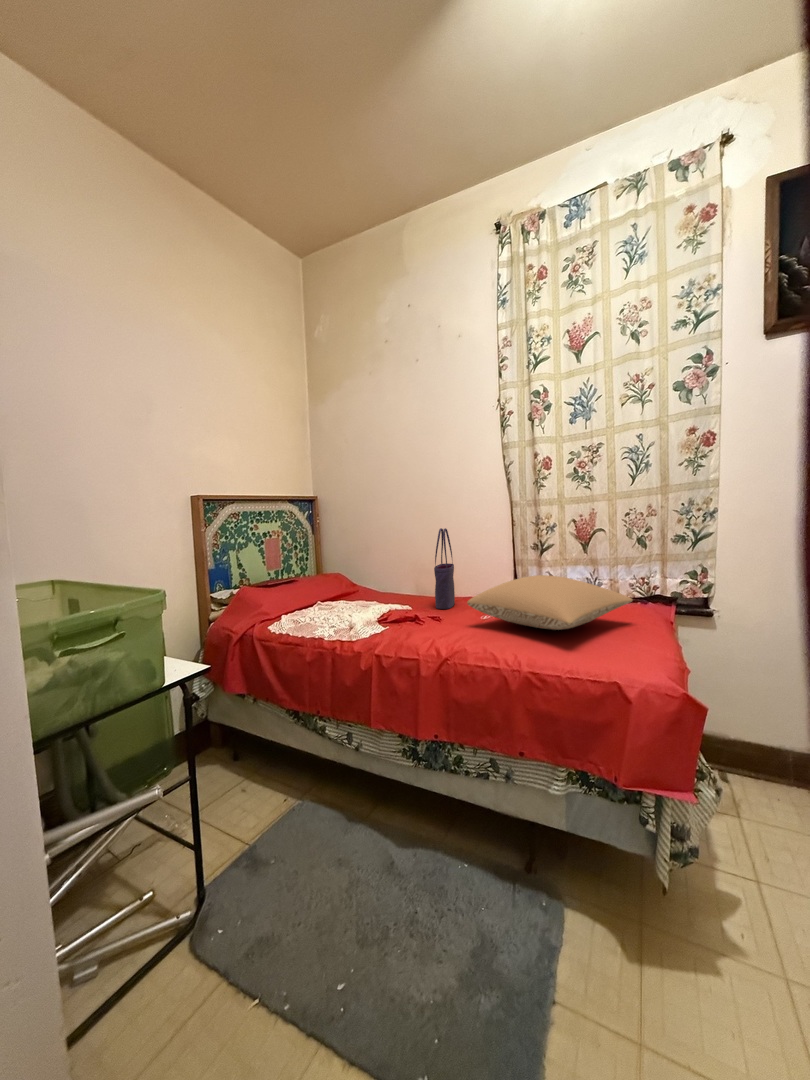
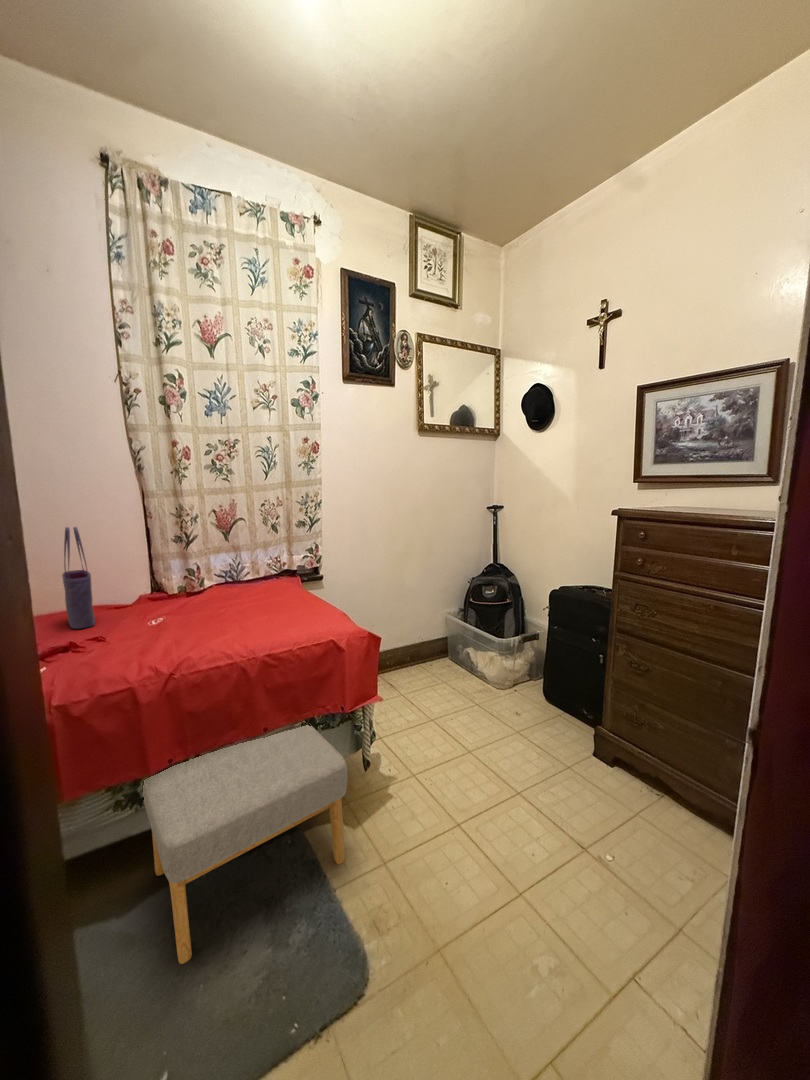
pillow: present [468,575,633,630] -> none [153,567,292,619]
footstool: none [389,735,593,984] -> present [143,725,347,964]

